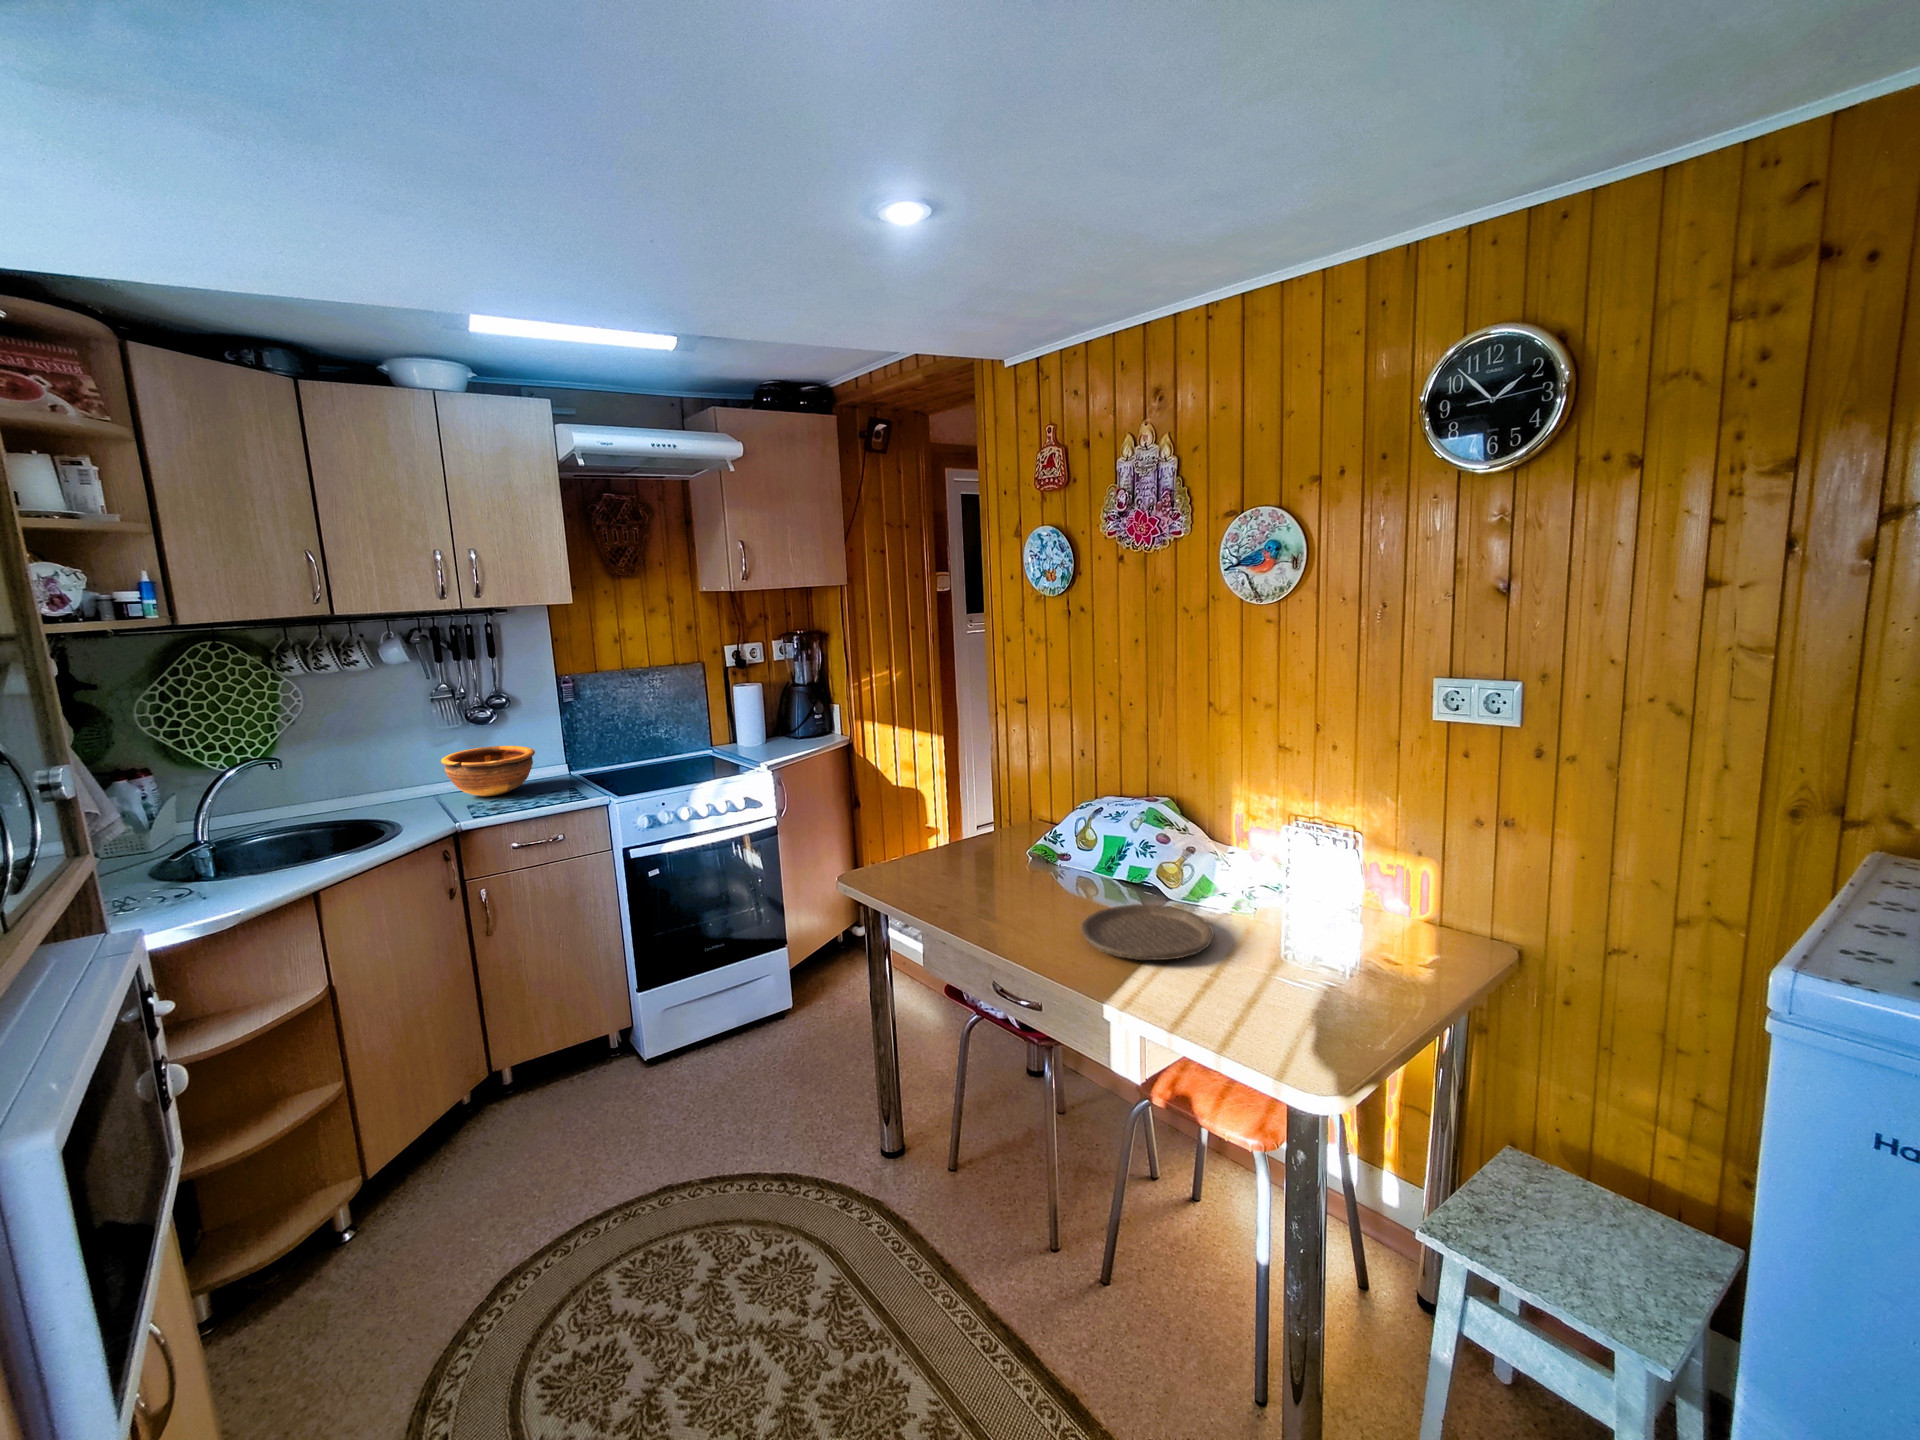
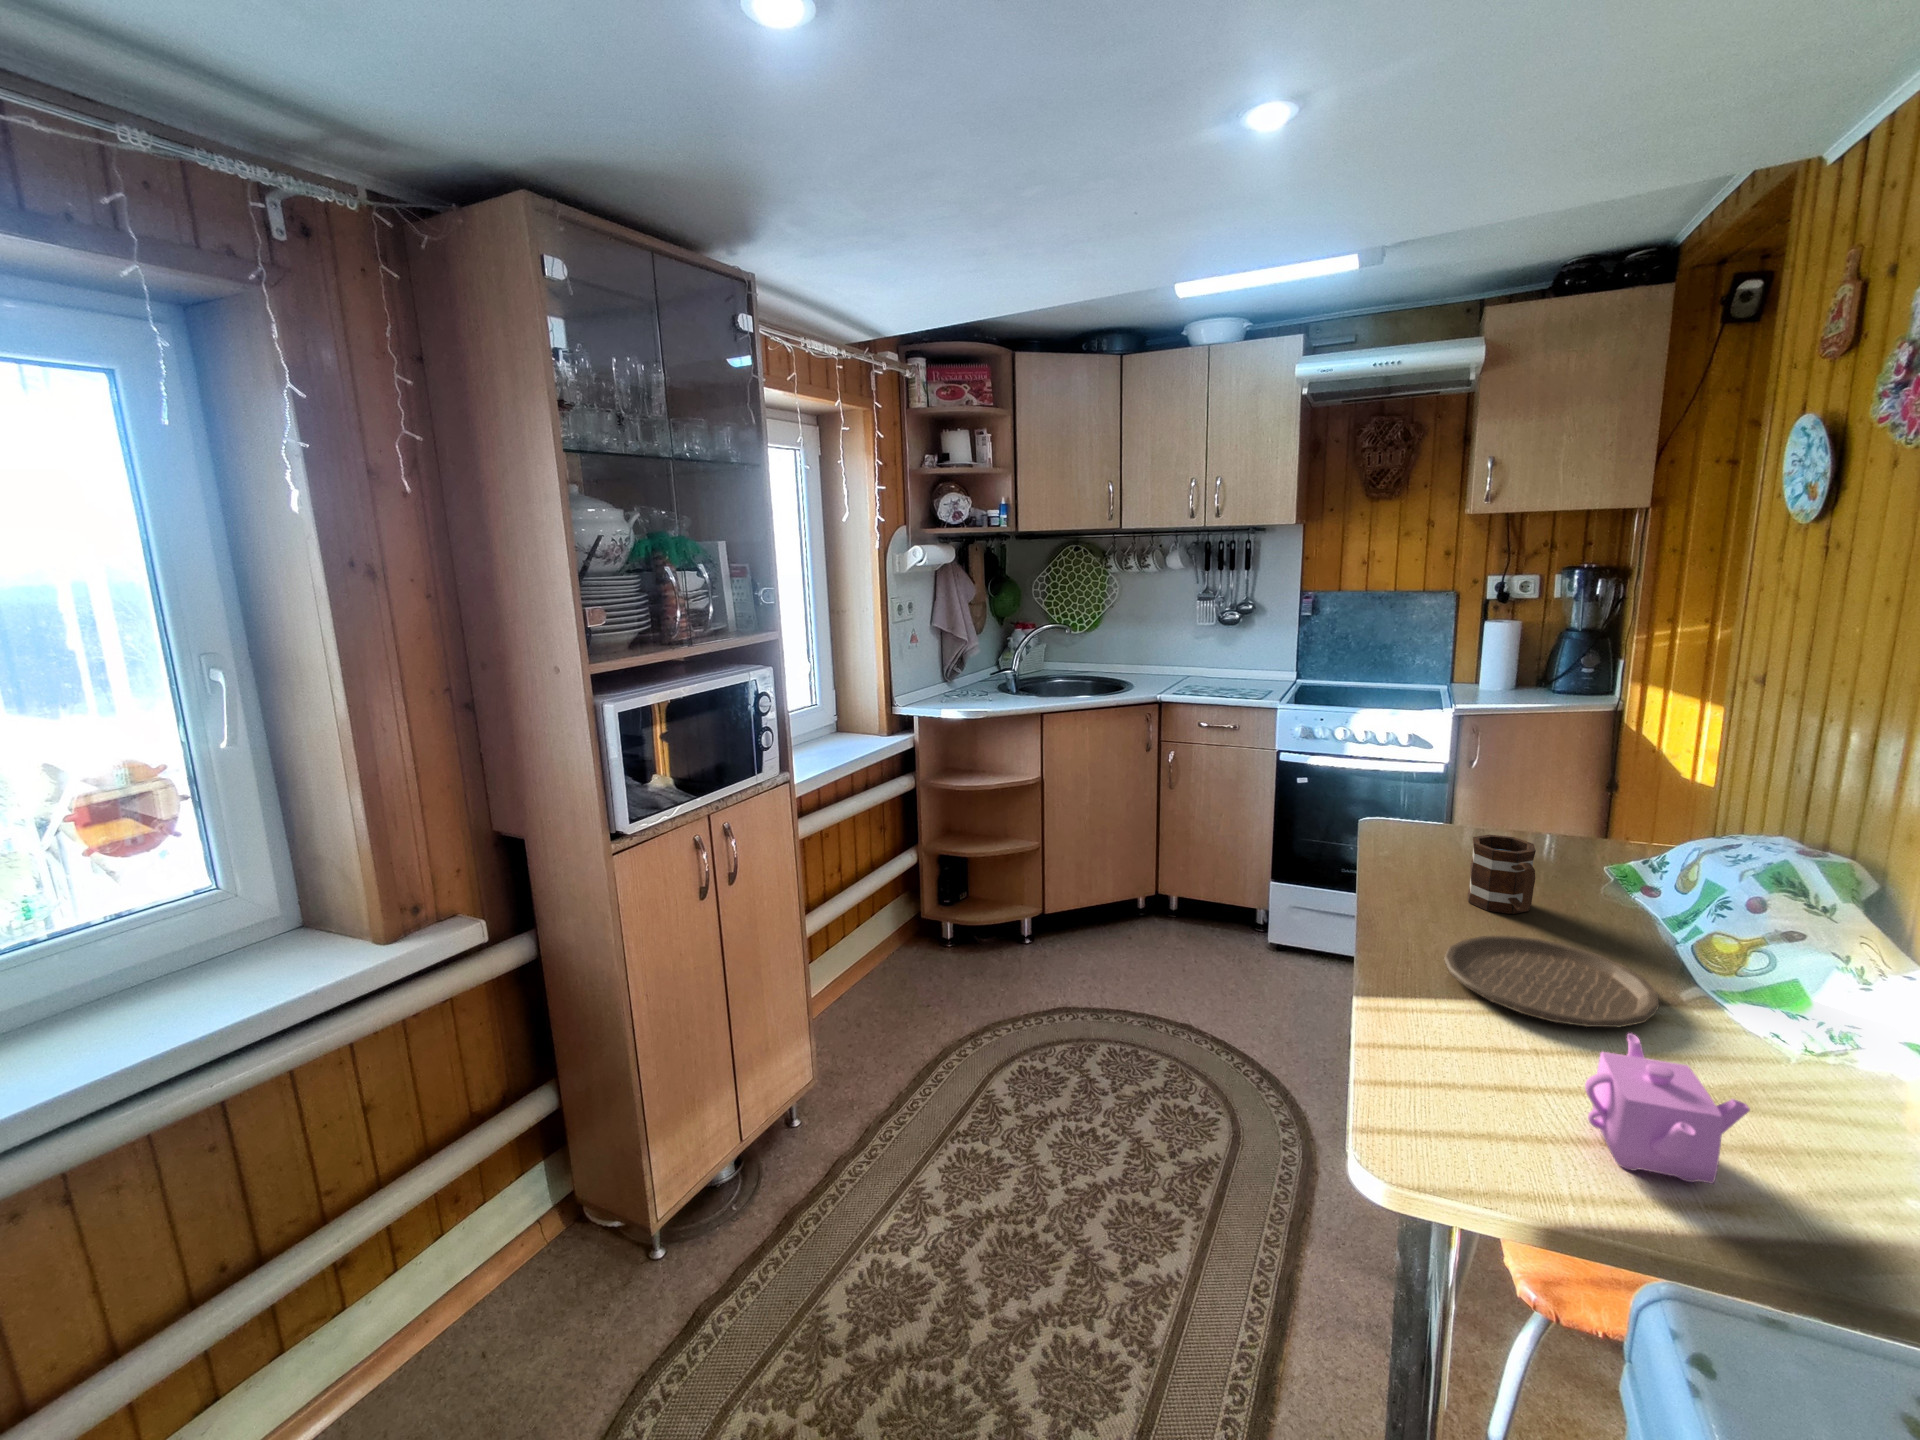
bowl: present [441,746,535,796] -> none [1184,645,1255,685]
mug: none [1002,846,1064,908] -> present [1468,835,1536,914]
teapot: none [1285,930,1395,1008] -> present [1585,1033,1750,1184]

